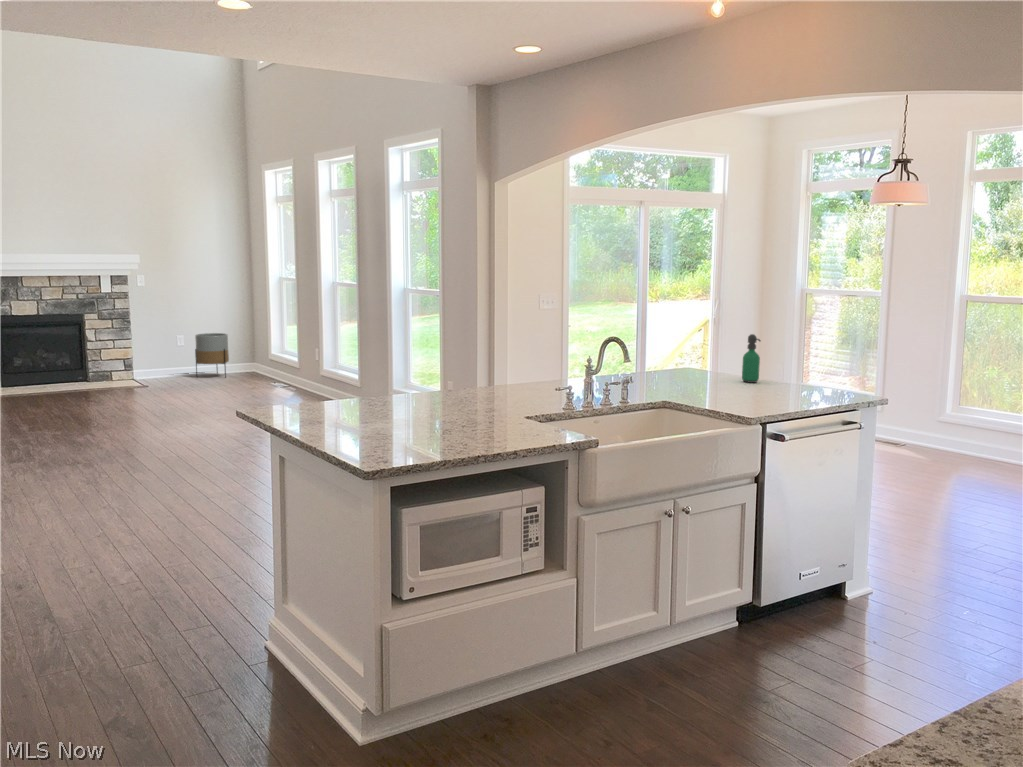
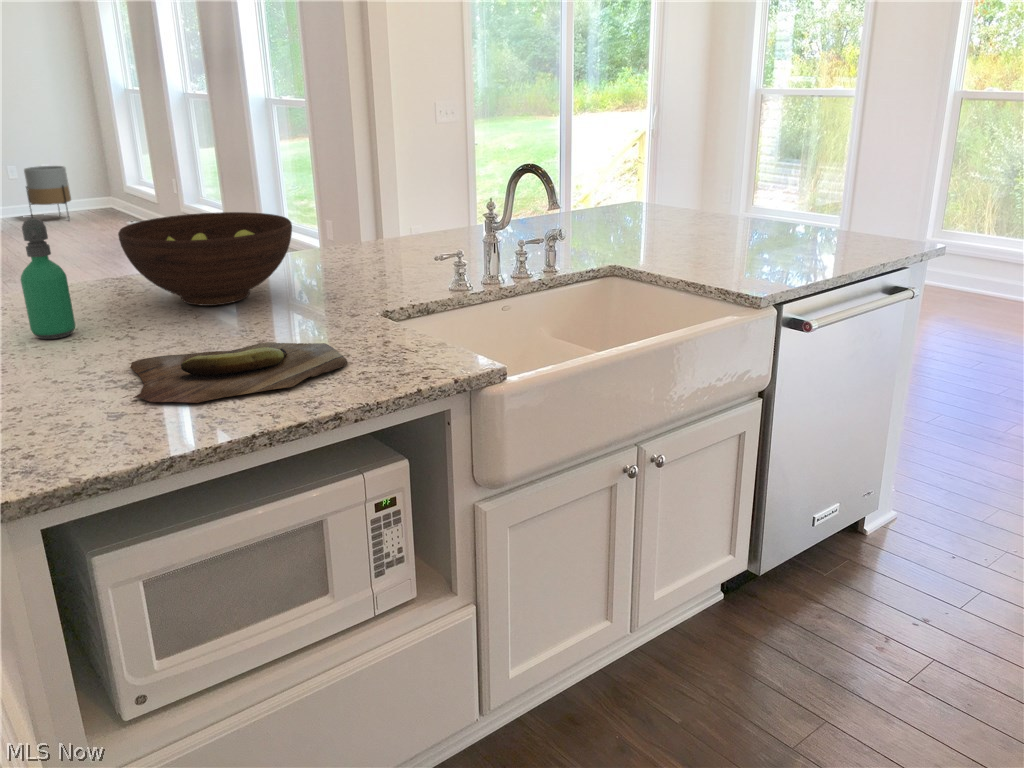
soap dispenser: present [742,334,761,383] -> present [21,218,75,339]
fruit bowl: none [381,360,475,410] -> present [118,212,292,306]
cutting board: none [403,425,514,445] -> present [130,342,347,403]

